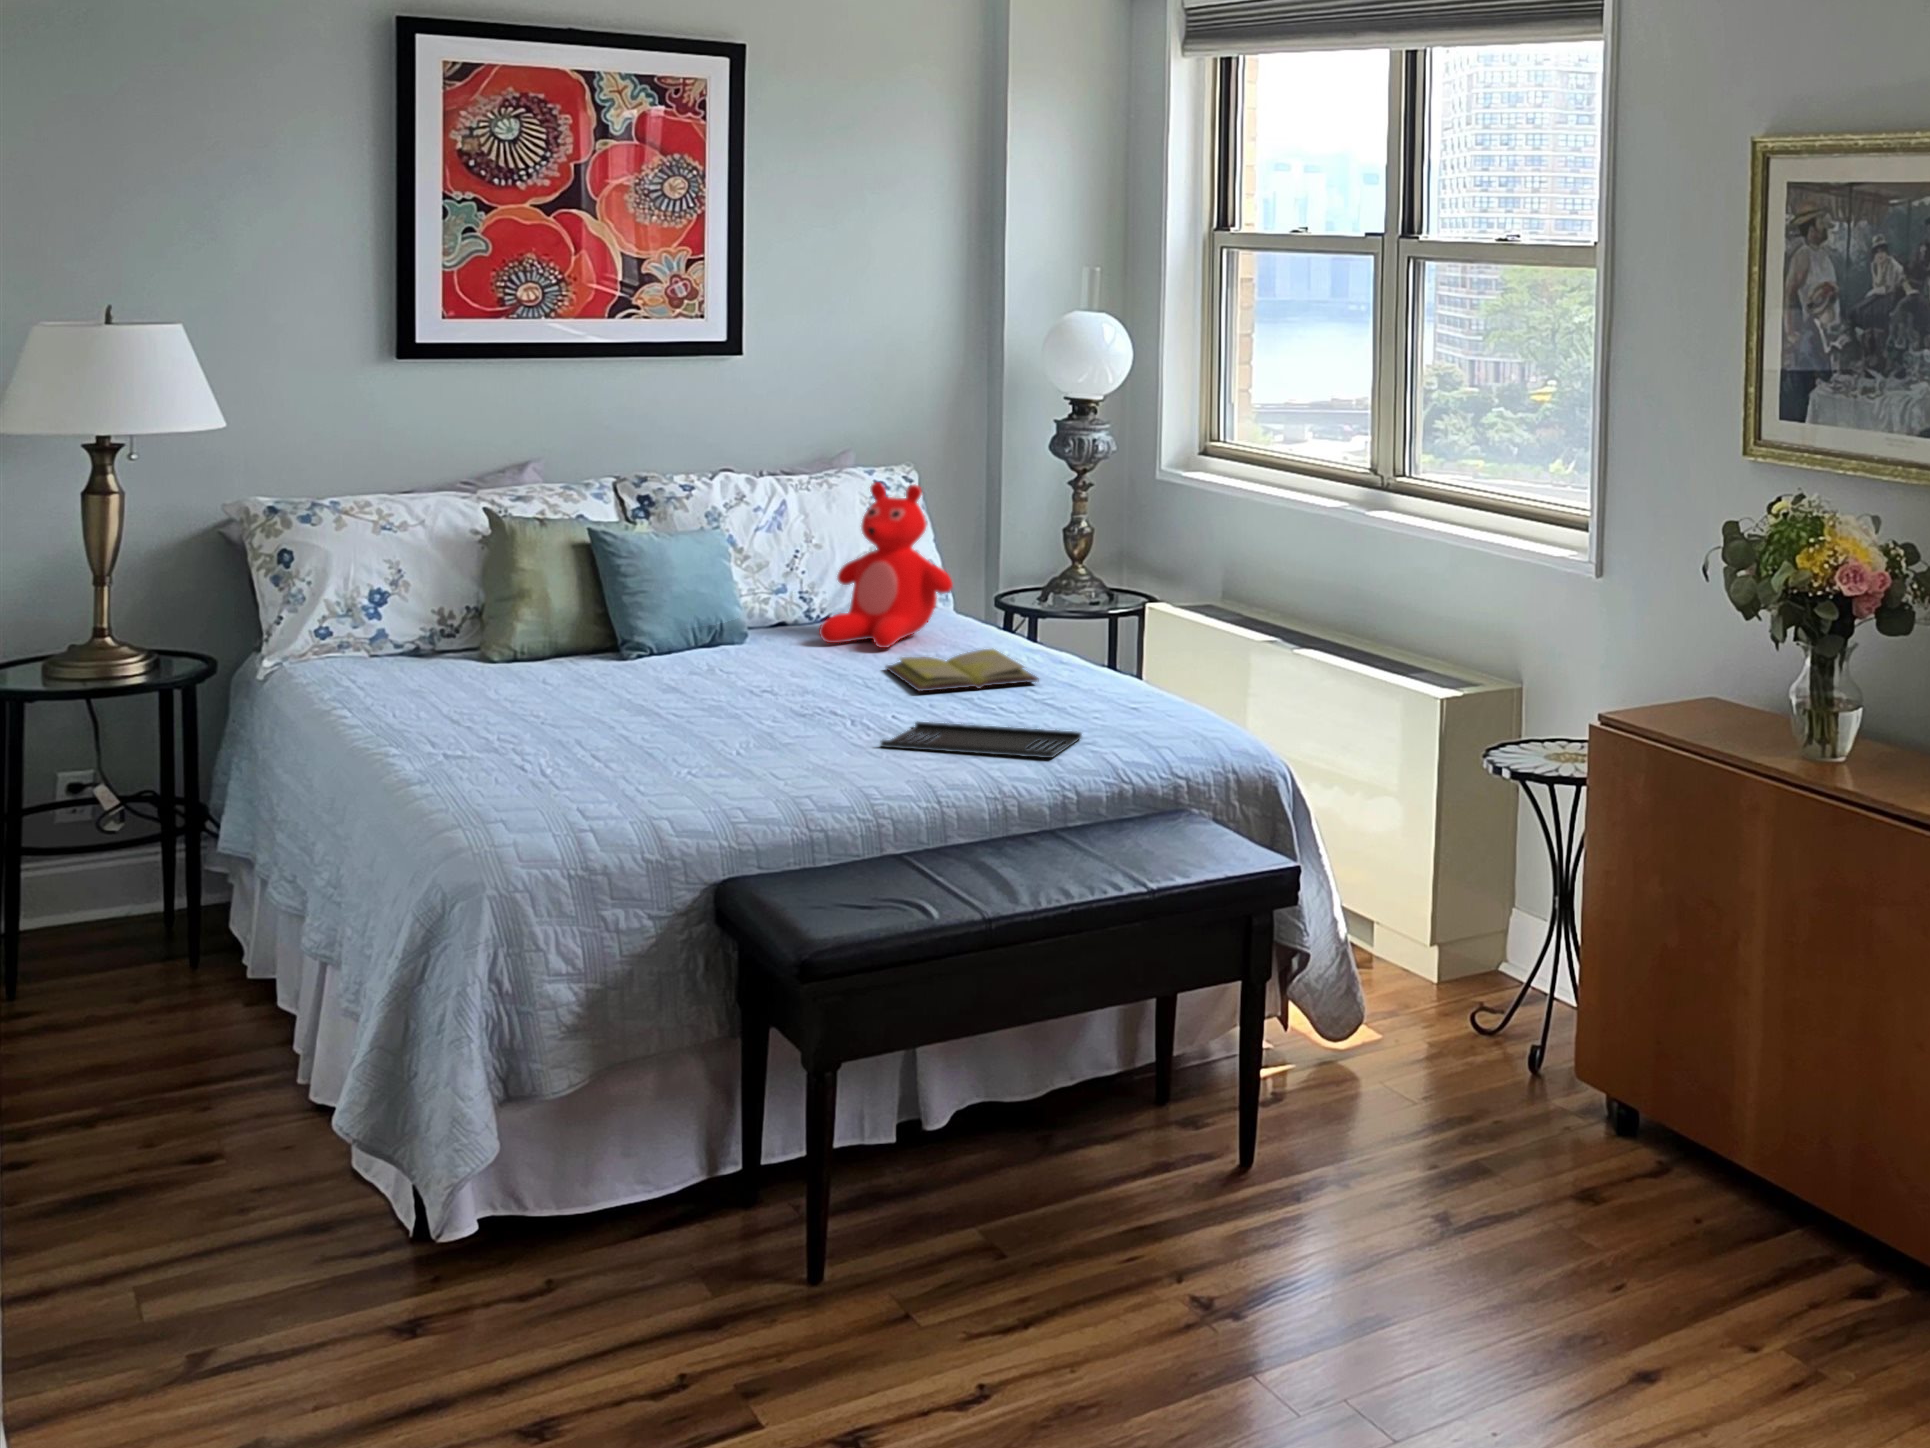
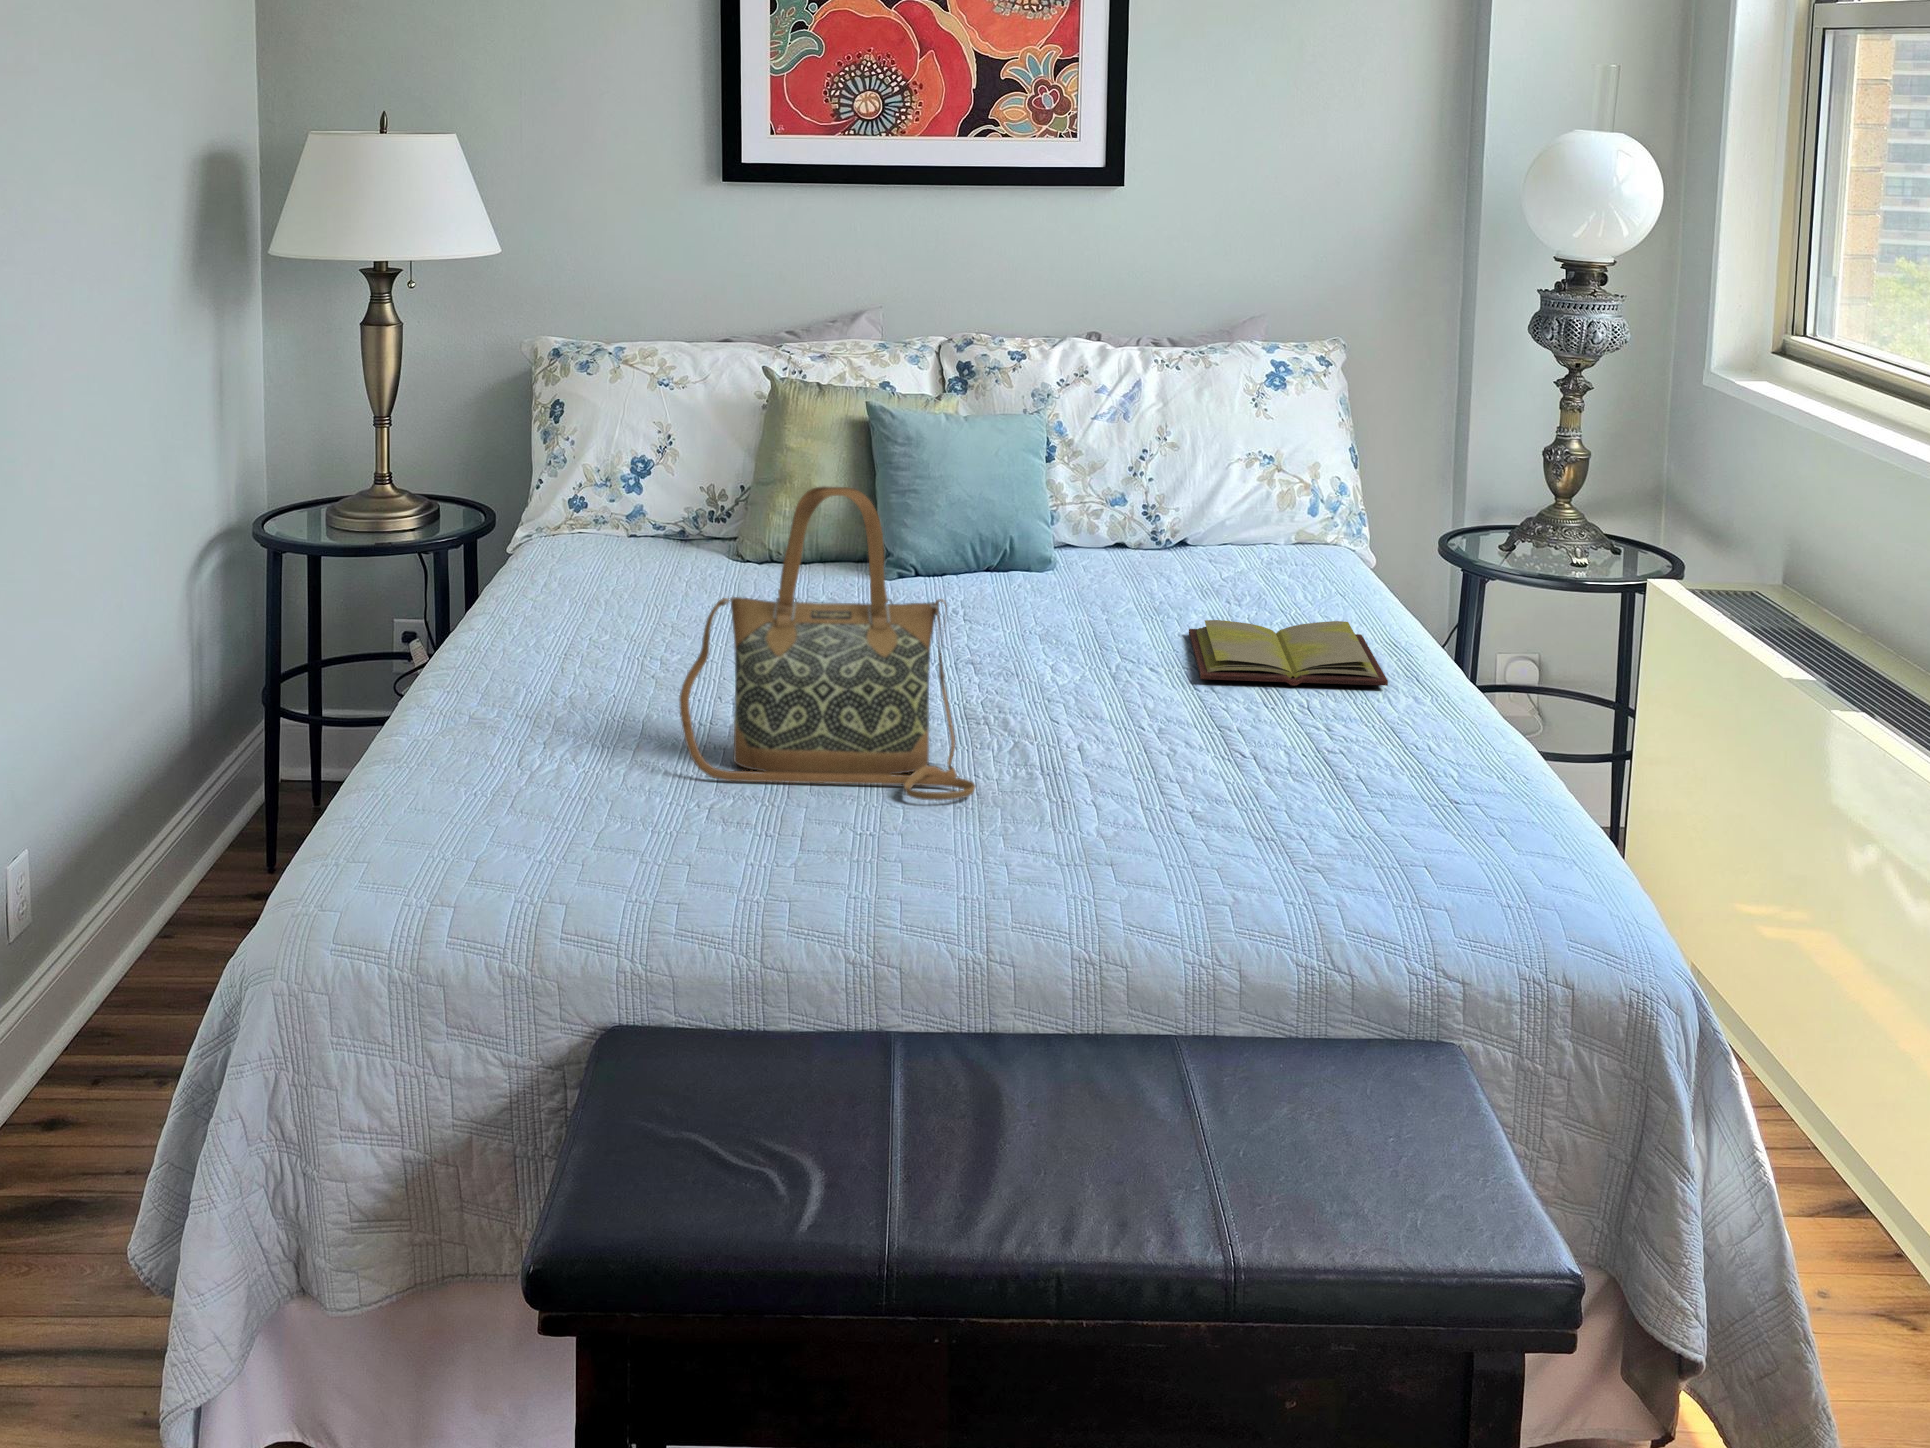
teddy bear: present [819,482,952,648] -> none [1134,363,1318,600]
handbag: none [608,576,831,782] -> present [679,486,976,800]
tray: present [881,722,1082,758] -> none [1076,733,1386,837]

